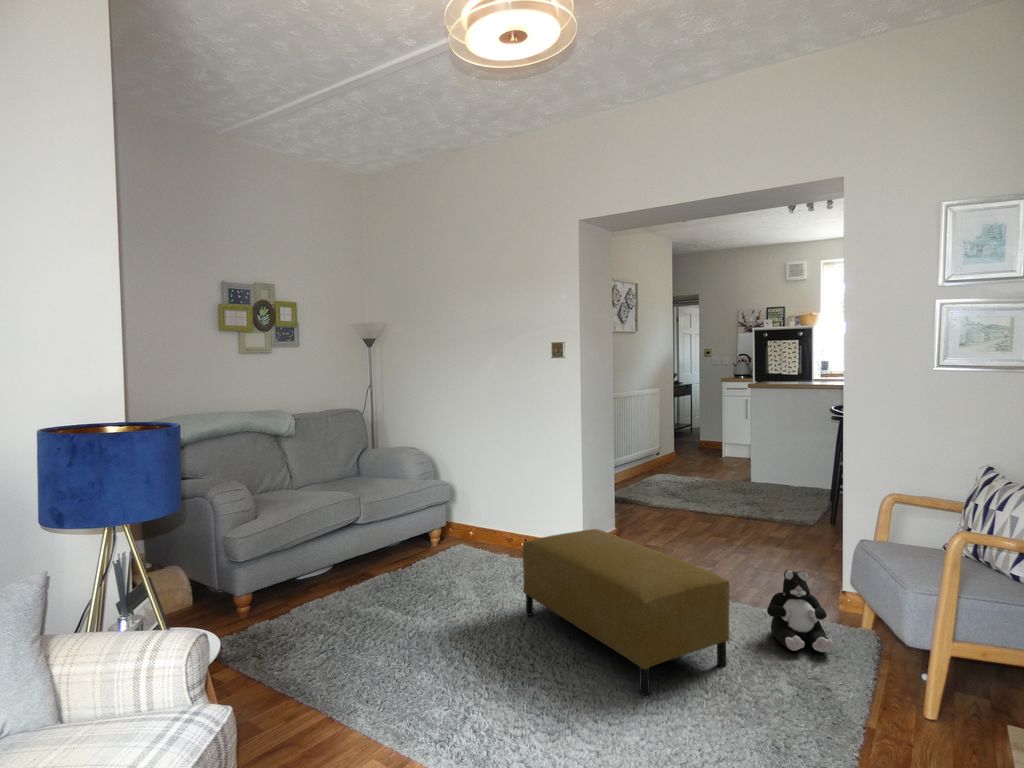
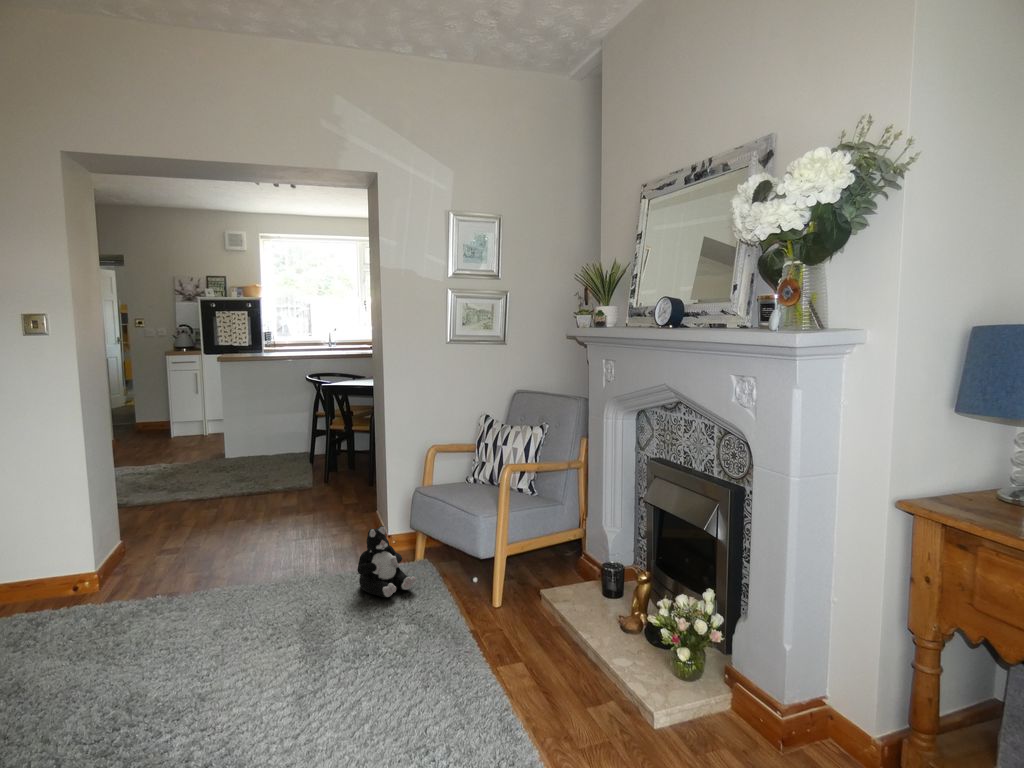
ottoman: present [523,529,730,696] -> none [73,544,350,694]

